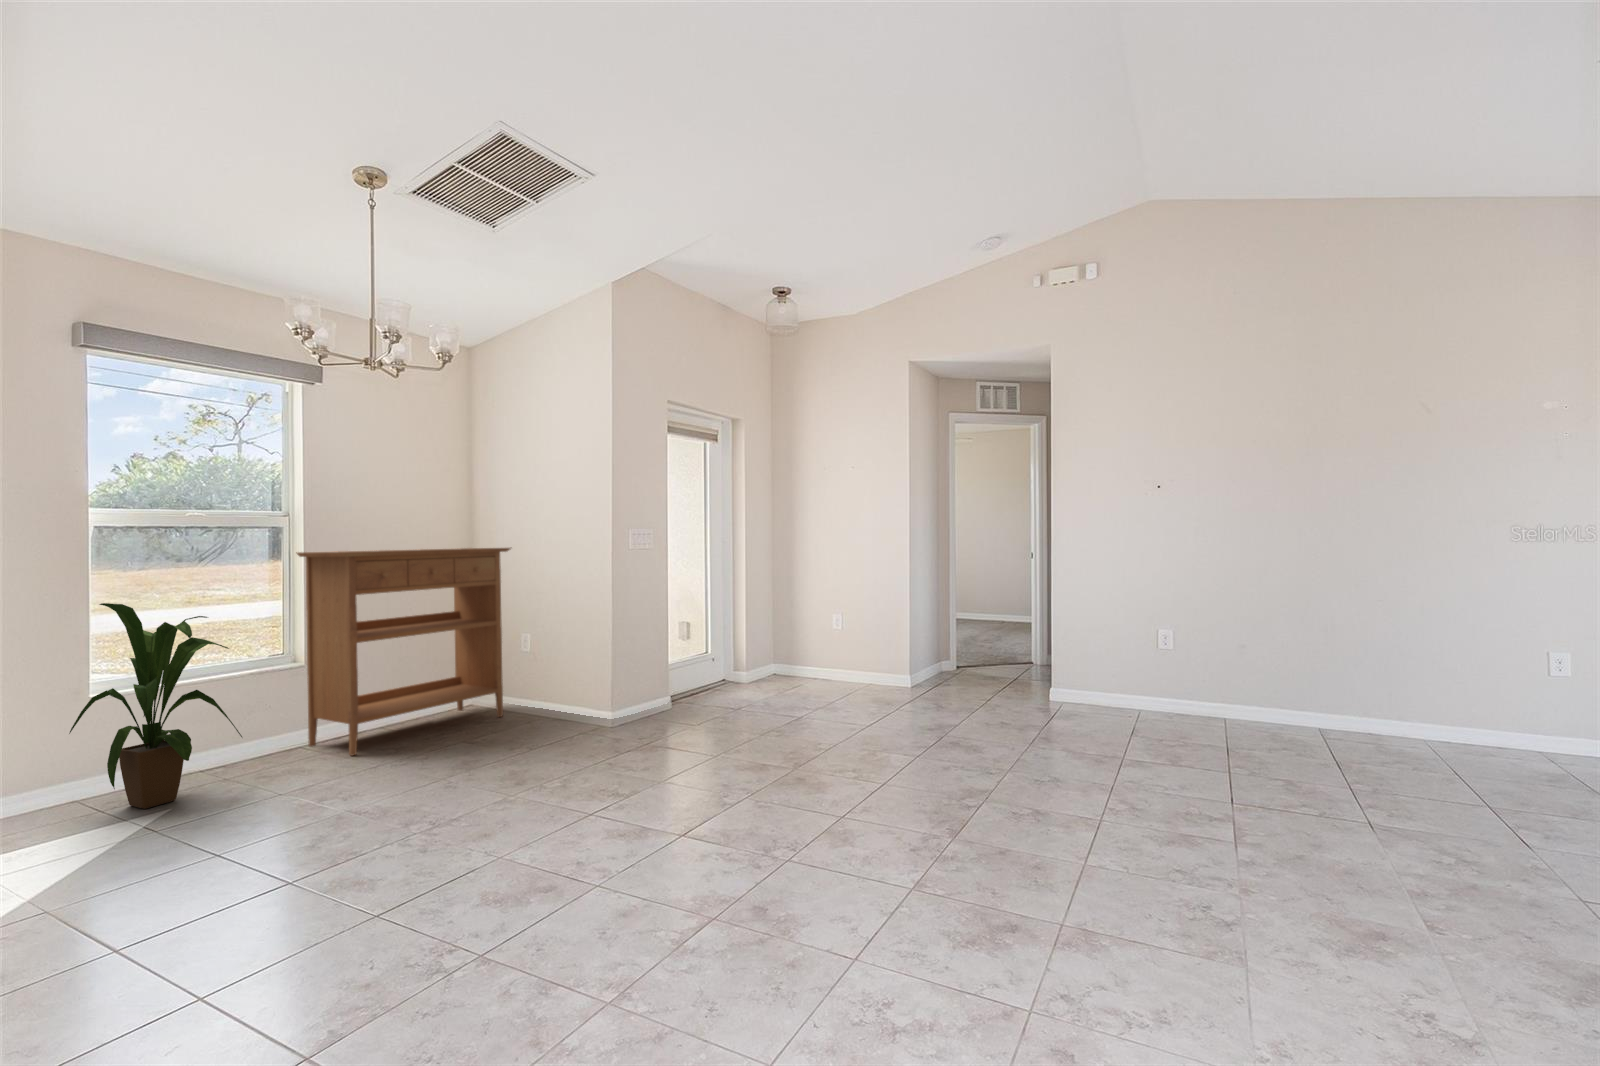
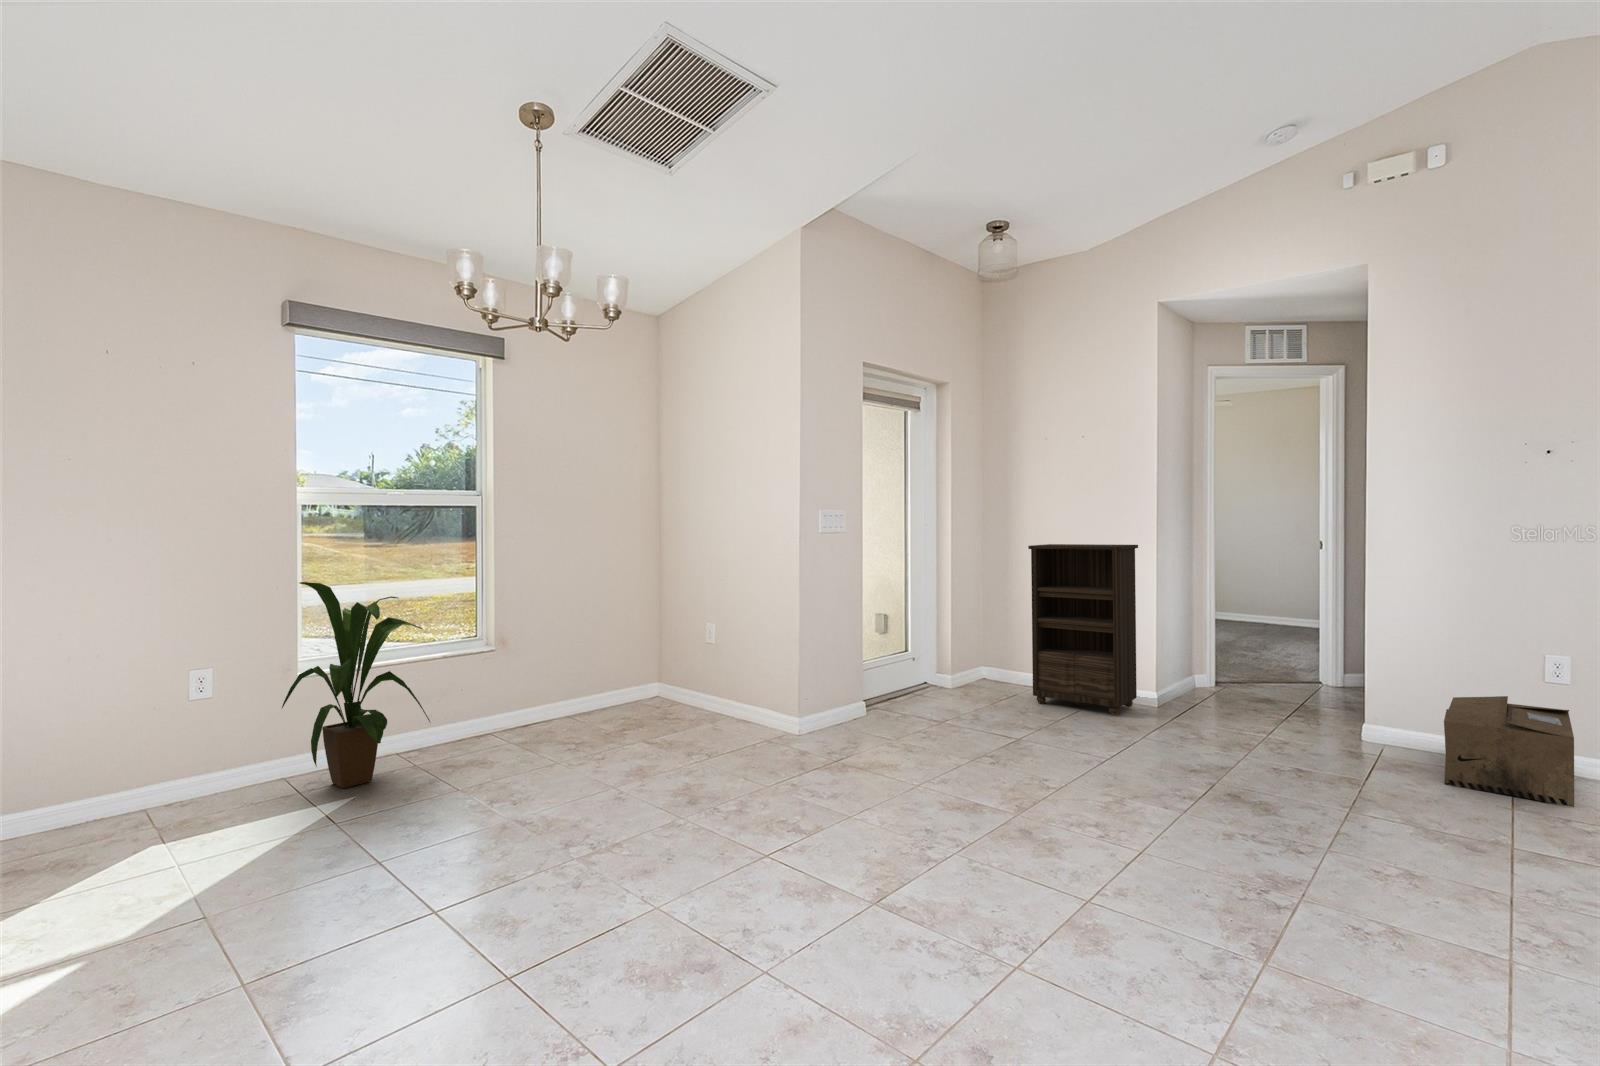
console table: present [296,548,510,755] -> none [488,530,697,745]
bookshelf: none [809,557,896,697] -> present [1028,544,1138,715]
cardboard box: none [1095,663,1175,736] -> present [1444,696,1574,807]

